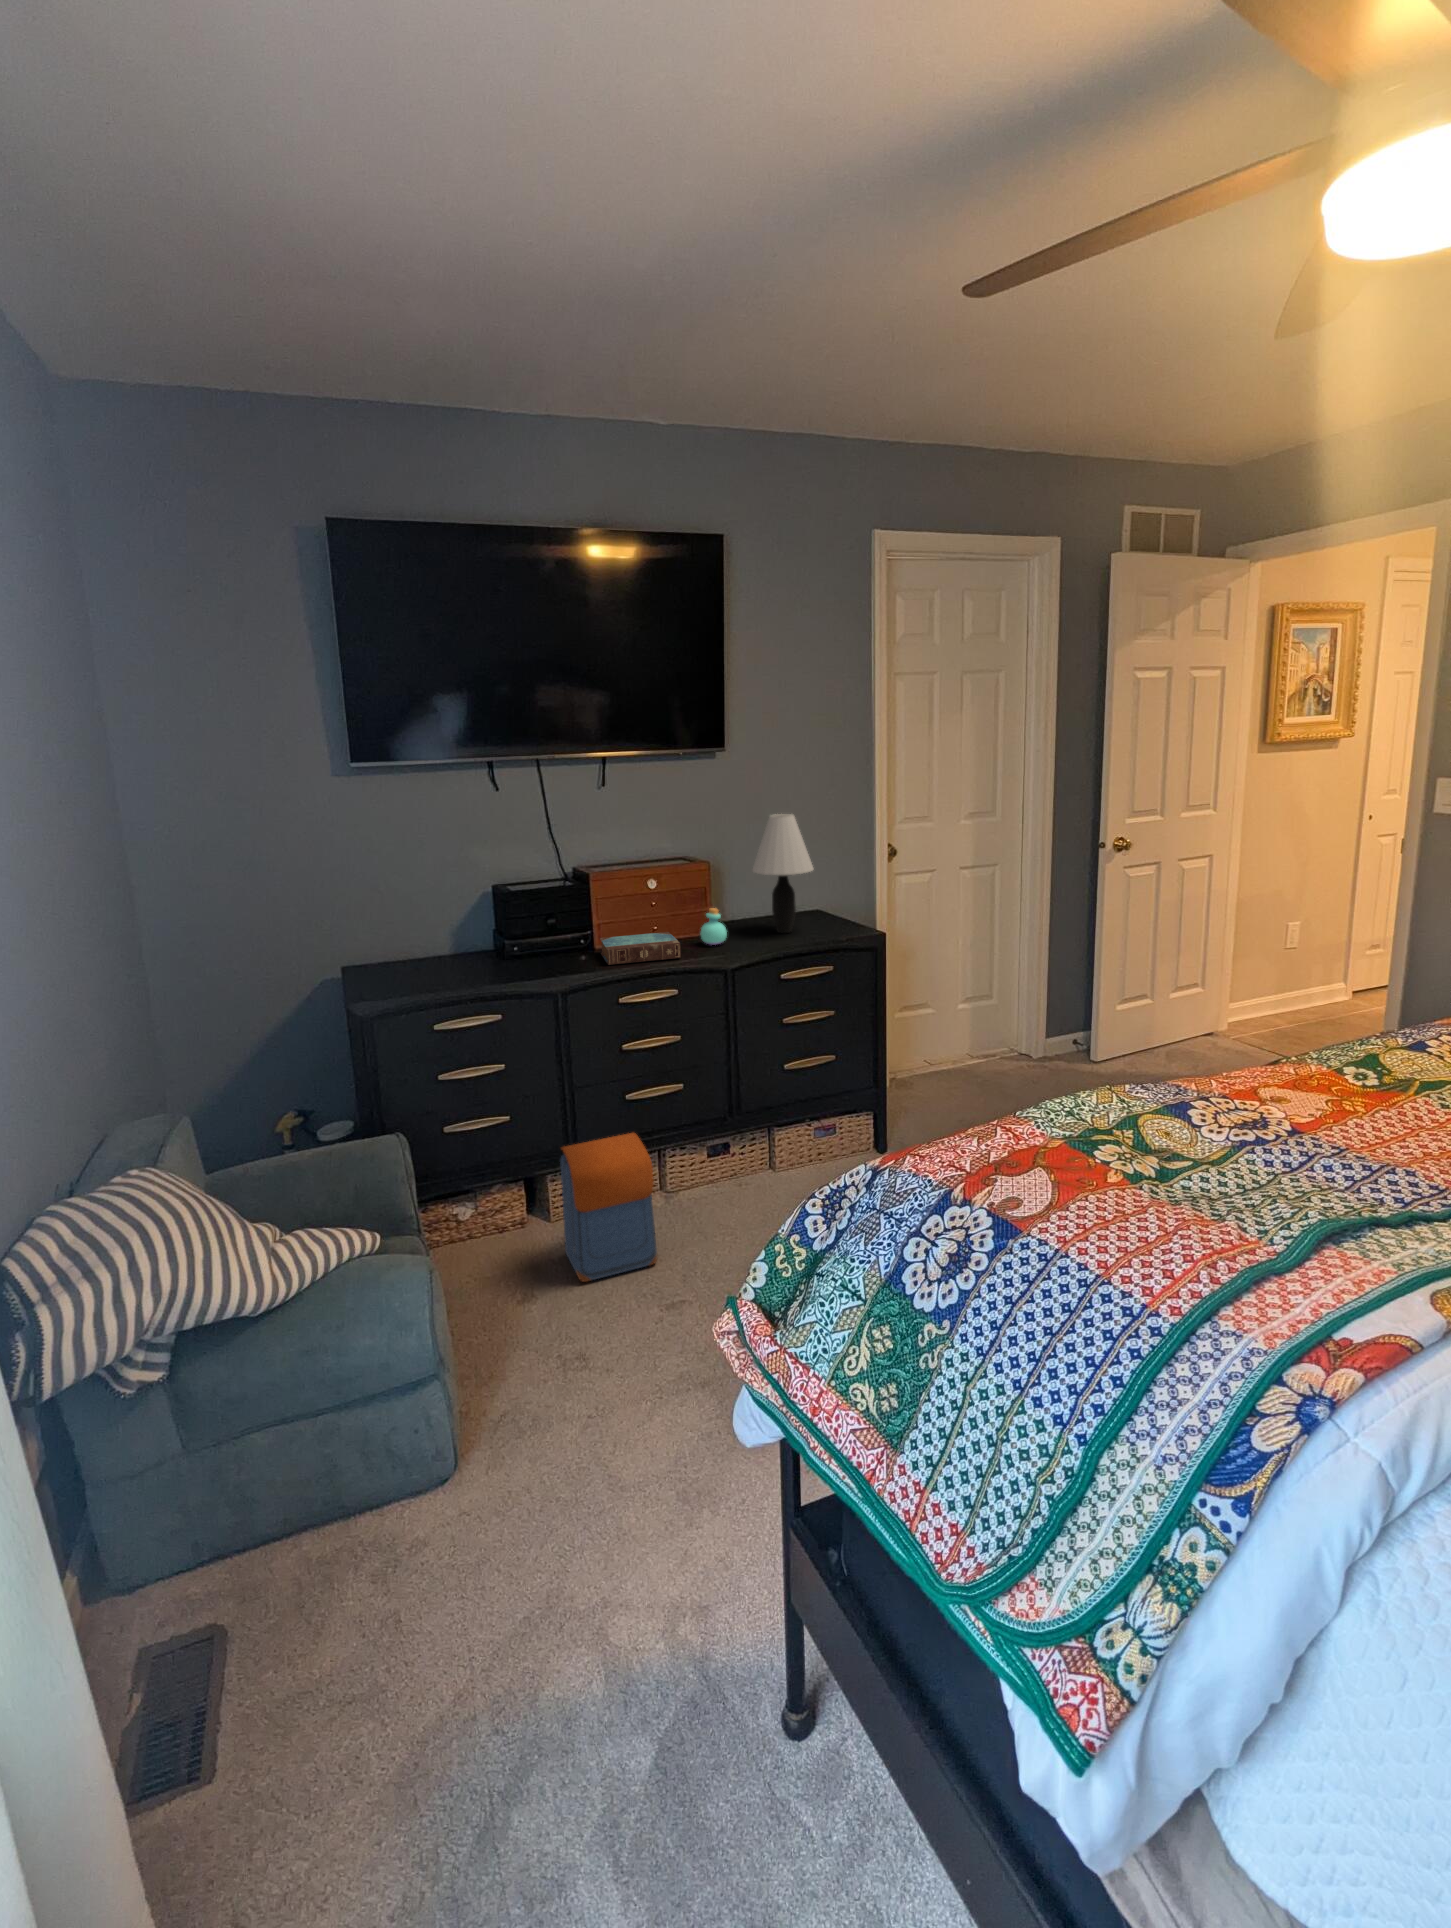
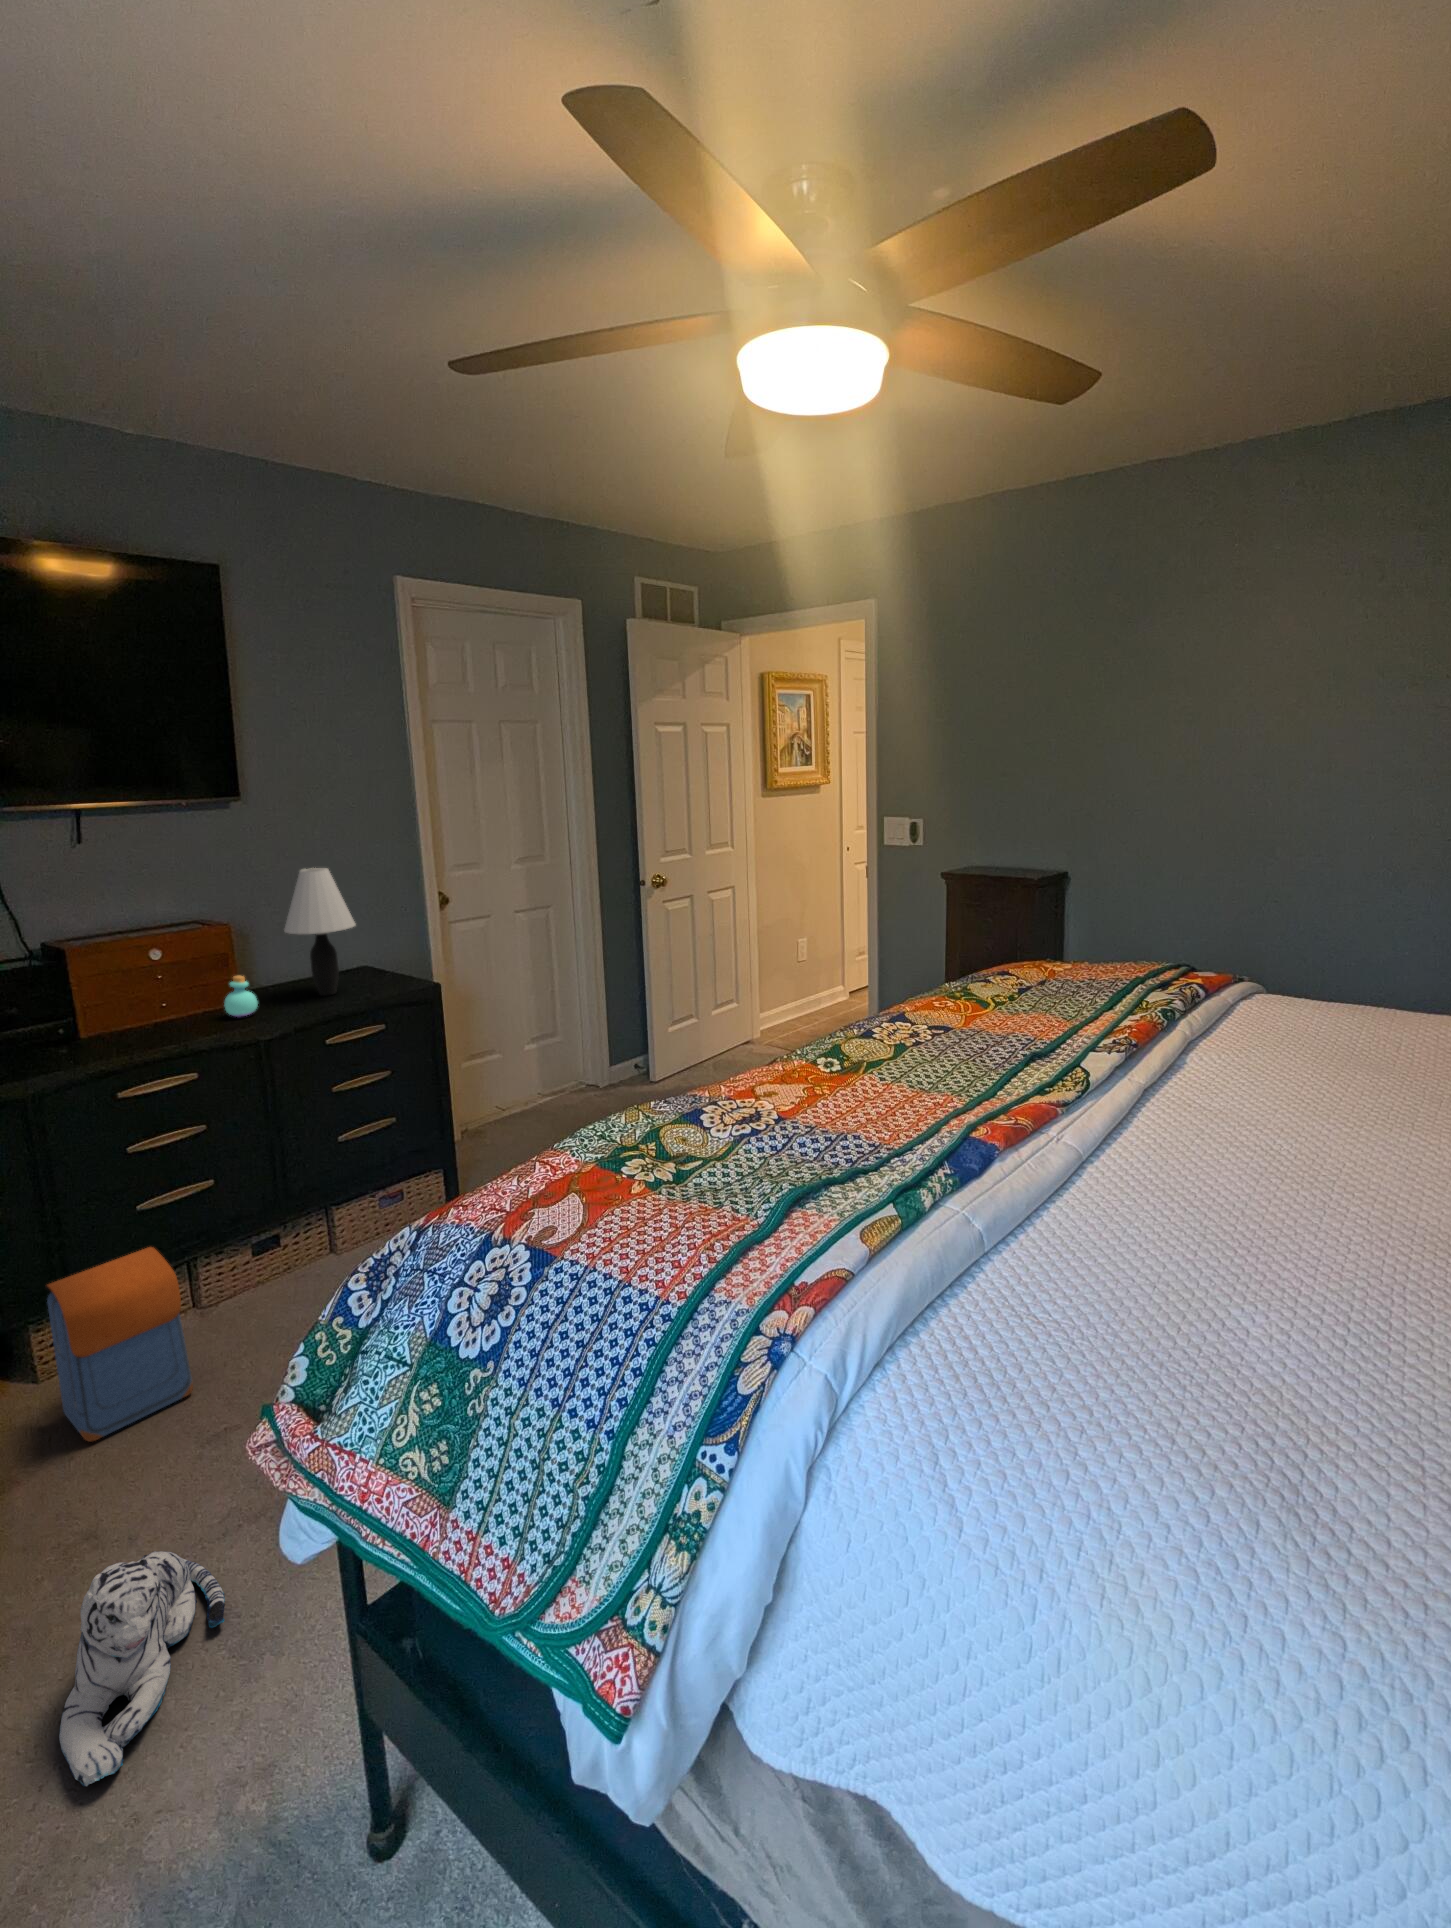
book: present [600,932,681,965] -> none [88,1008,200,1054]
plush toy: none [555,1389,676,1562] -> present [59,1551,225,1786]

